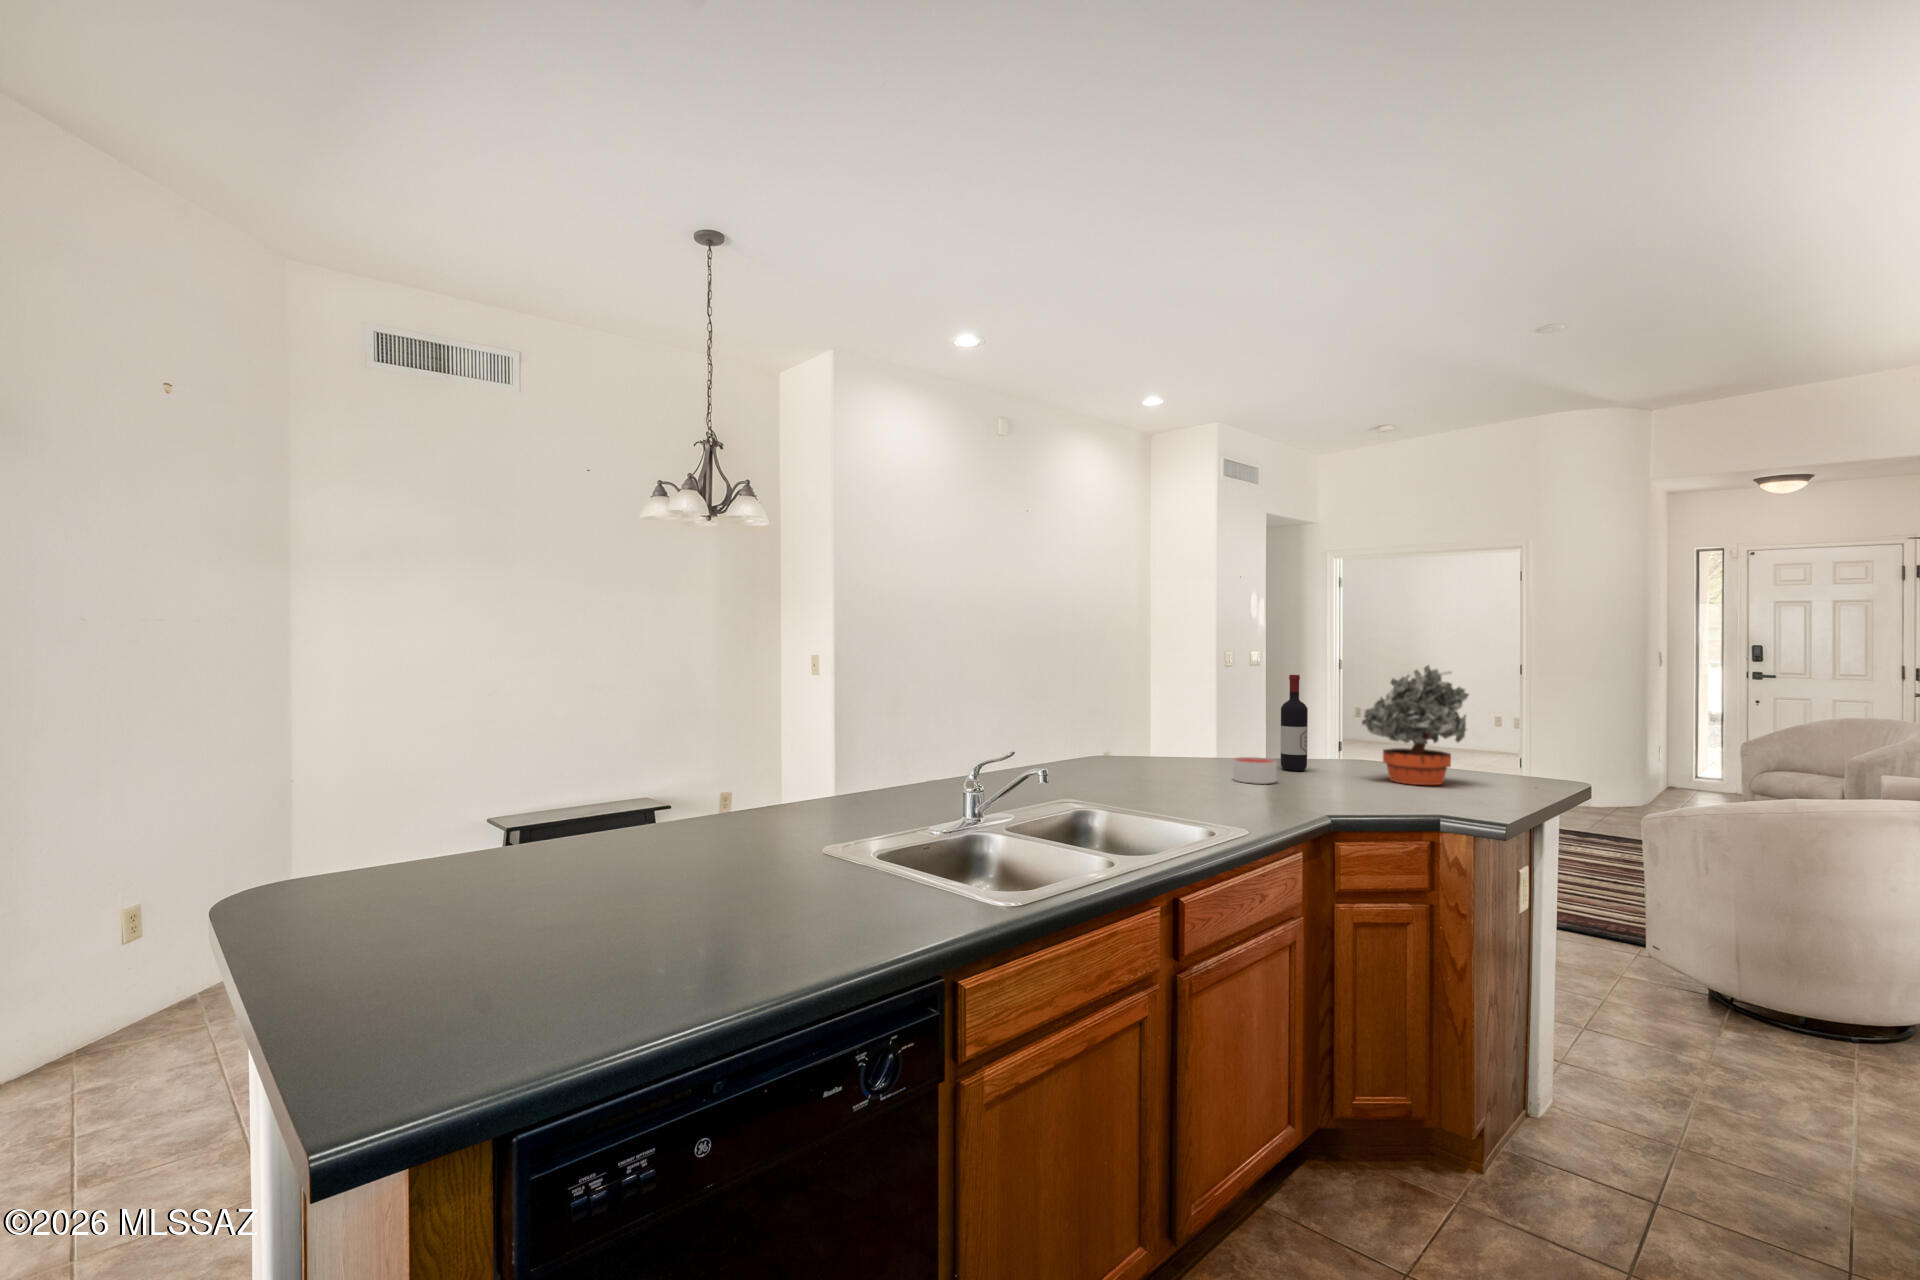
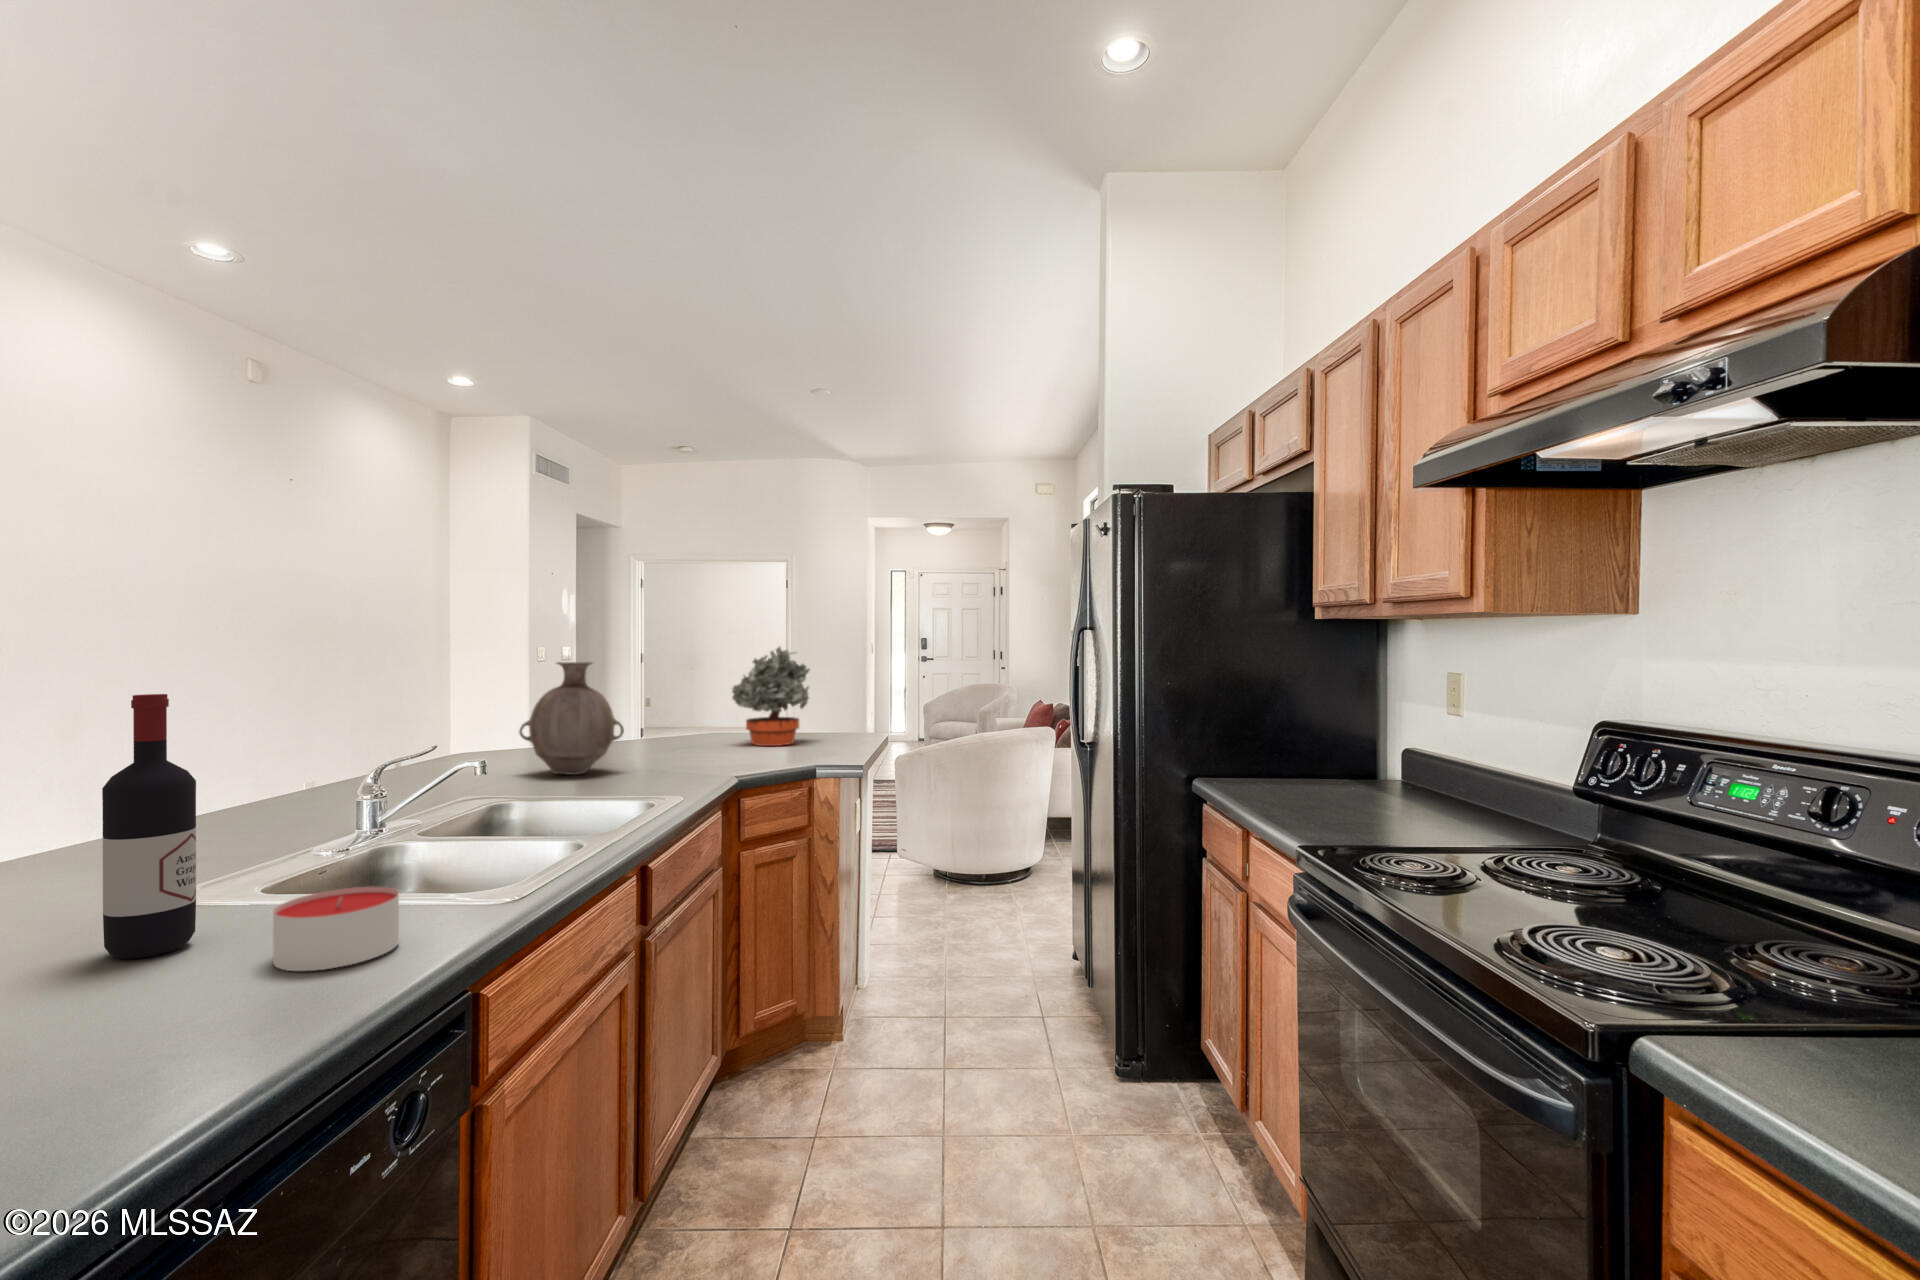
wine bottle: present [1281,675,1308,771] -> present [102,694,196,959]
vase: none [1120,678,1217,792] -> present [519,662,624,775]
candle: present [1233,757,1277,784] -> present [273,887,399,971]

